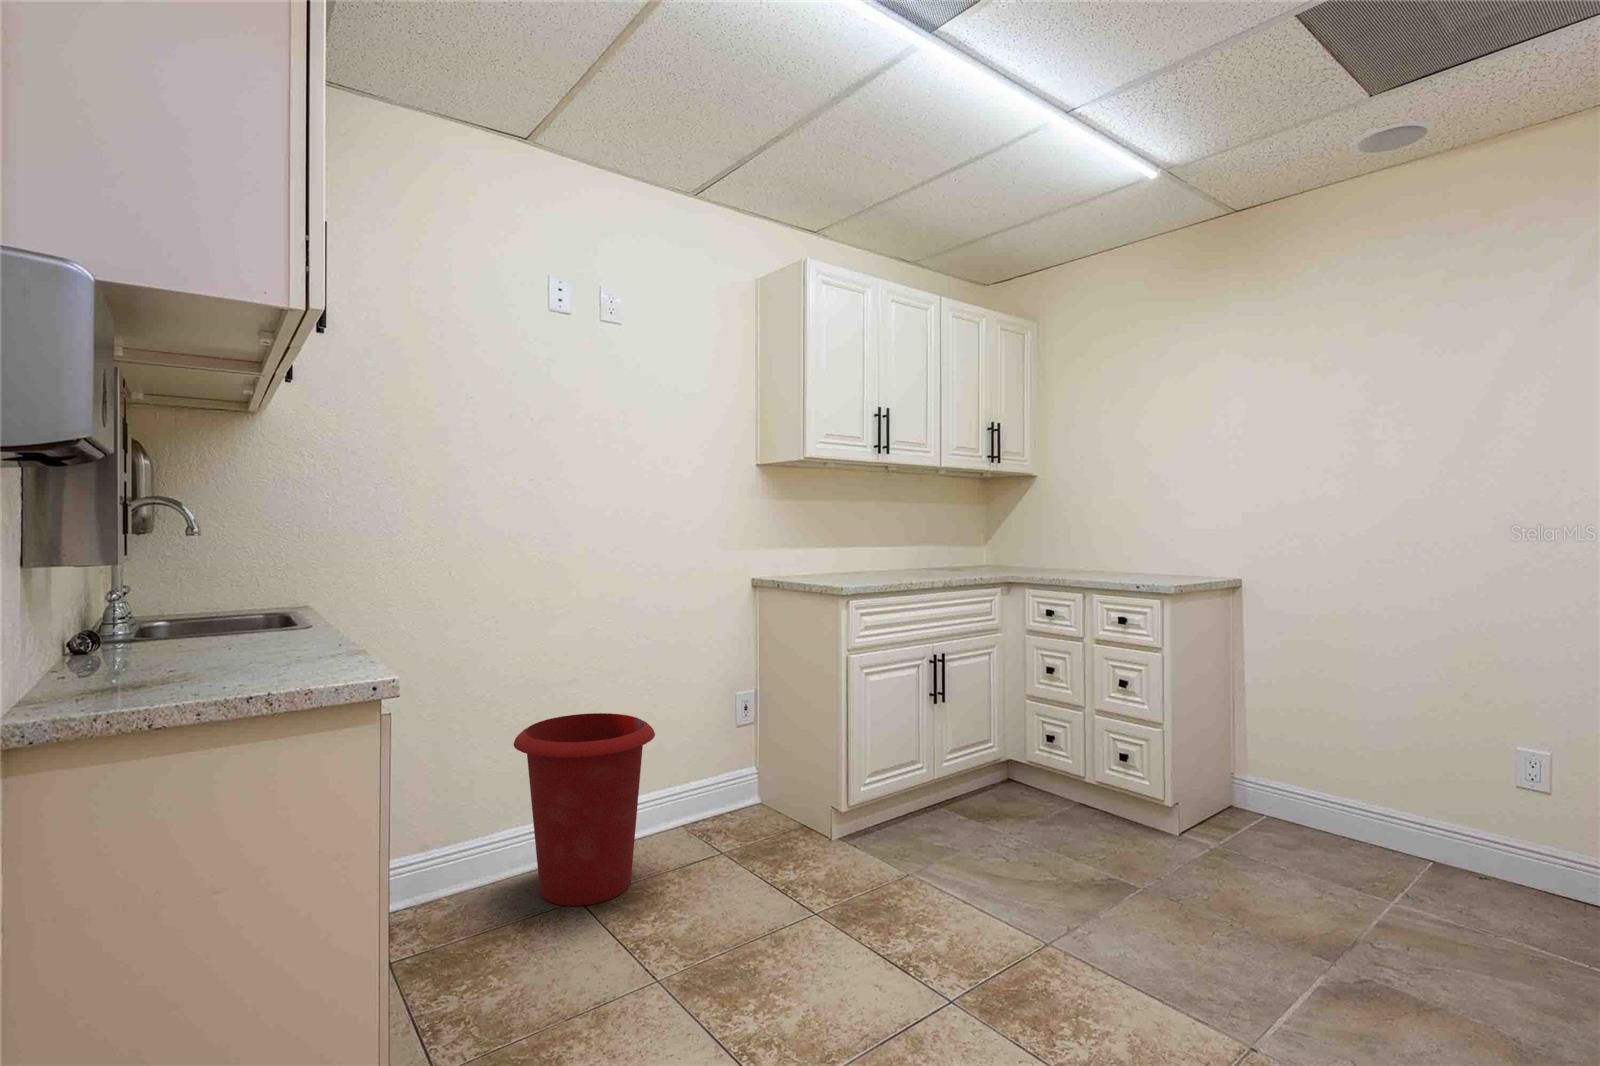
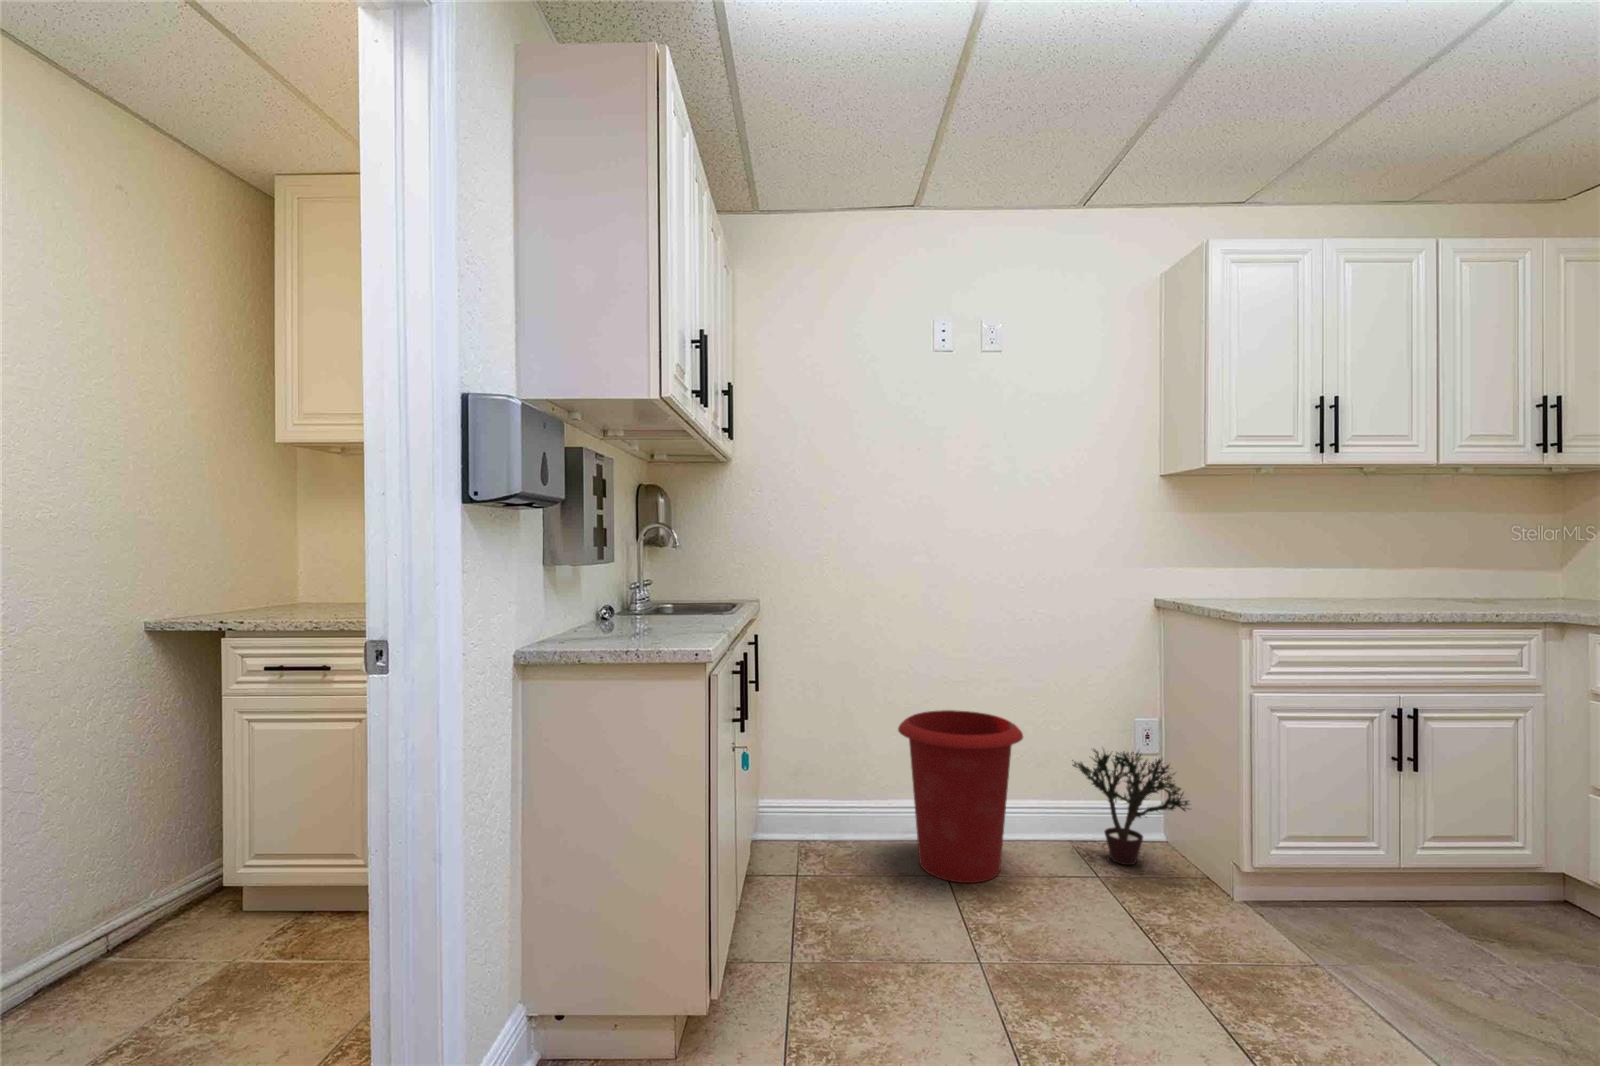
potted plant: none [686,724,797,838] -> present [1072,750,1189,865]

